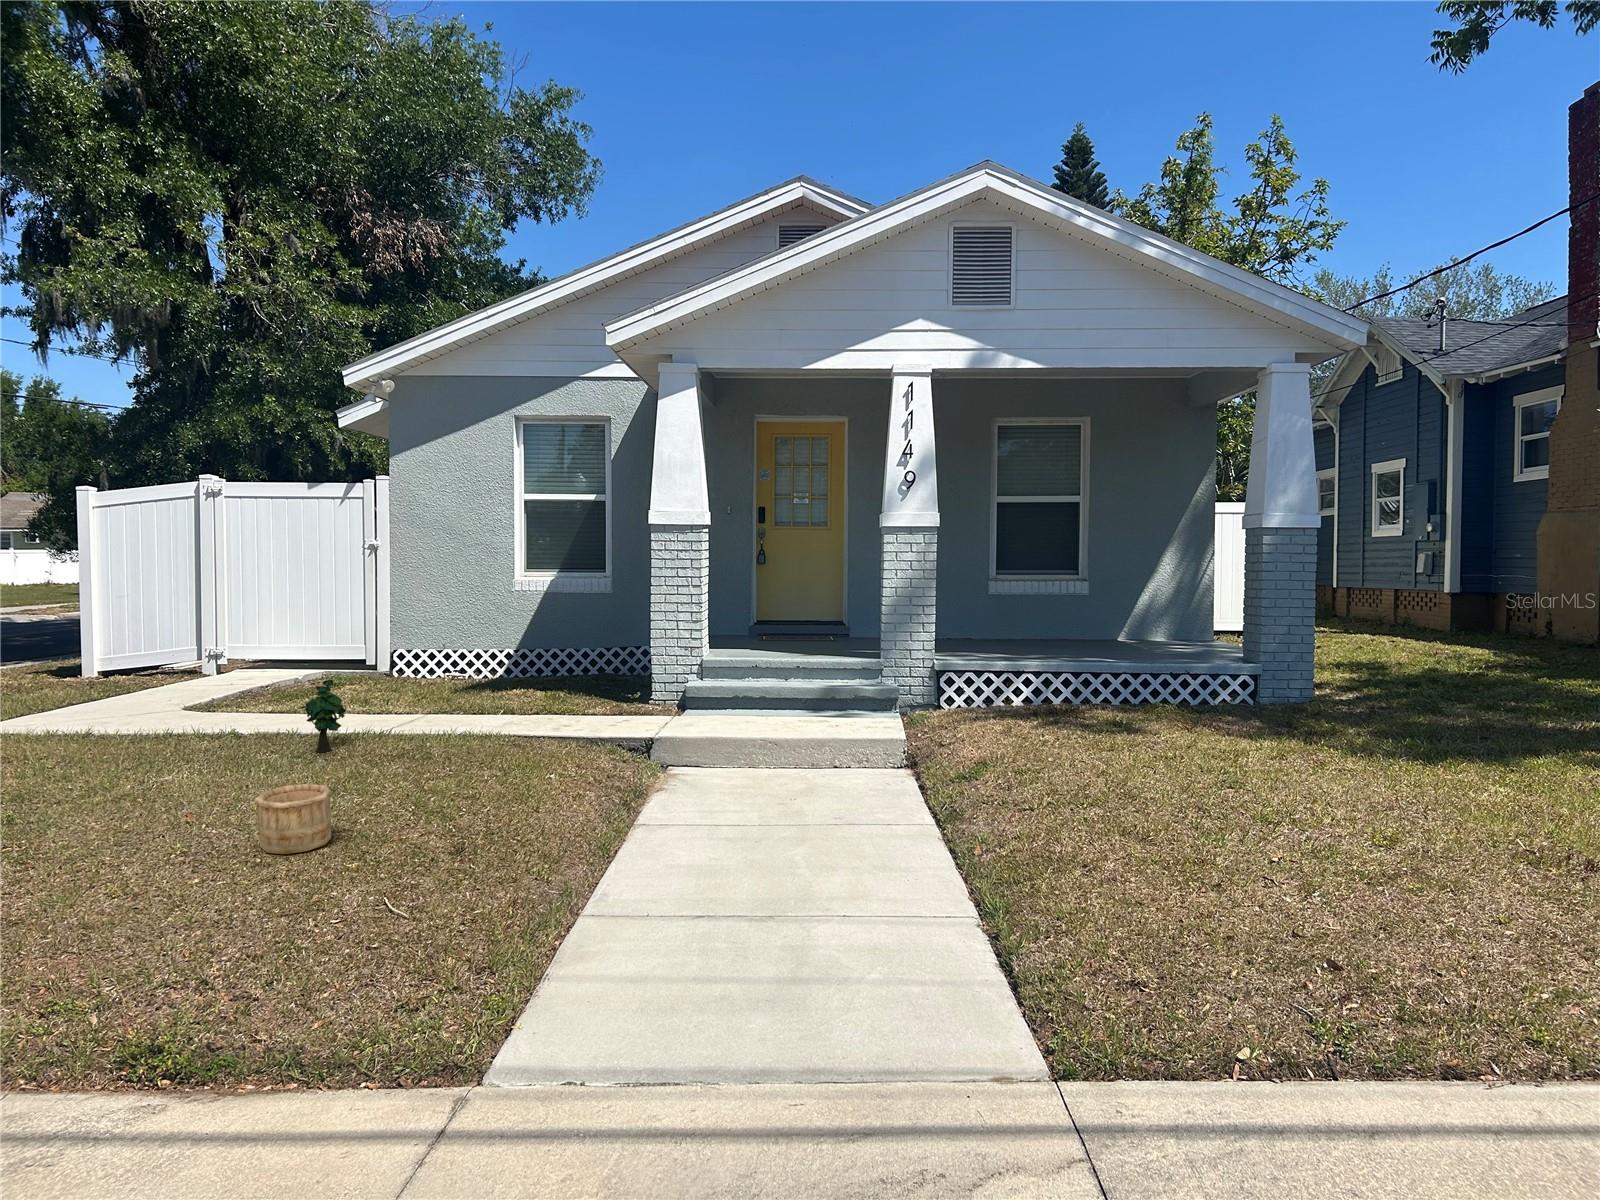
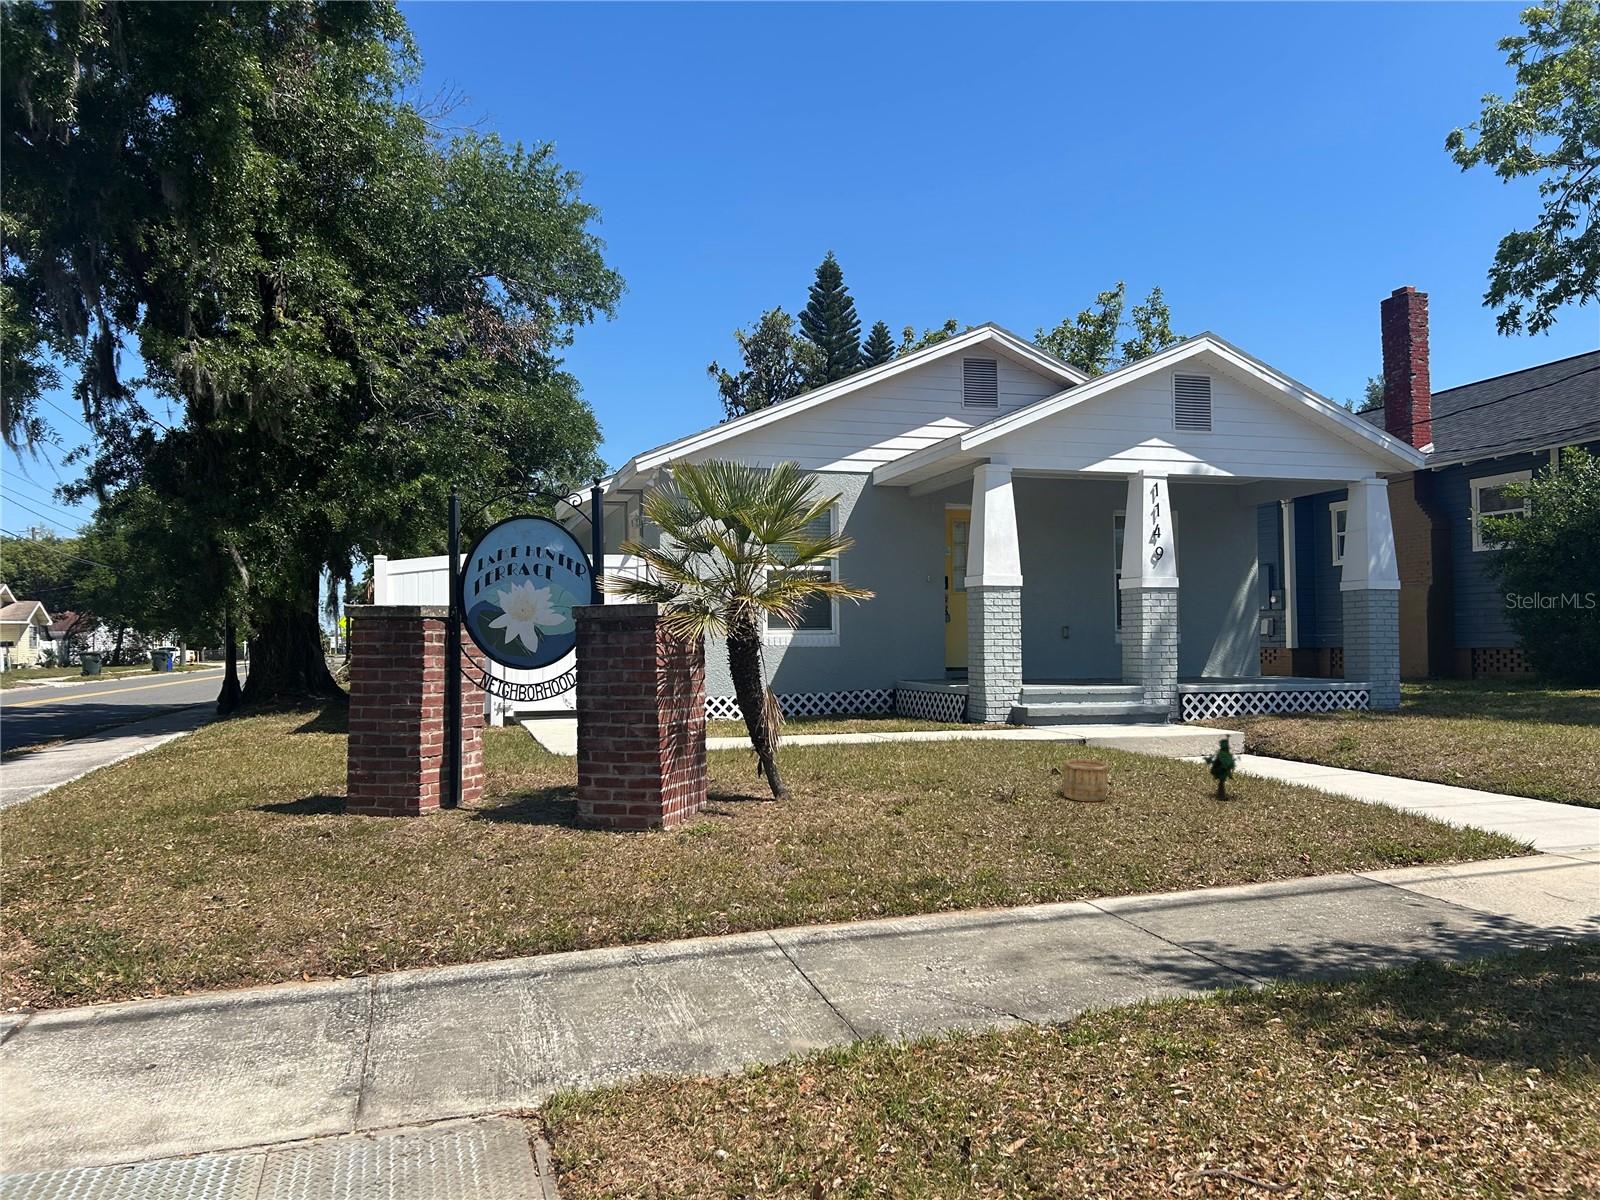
decorative plant: present [300,680,347,753] -> present [1203,734,1240,800]

